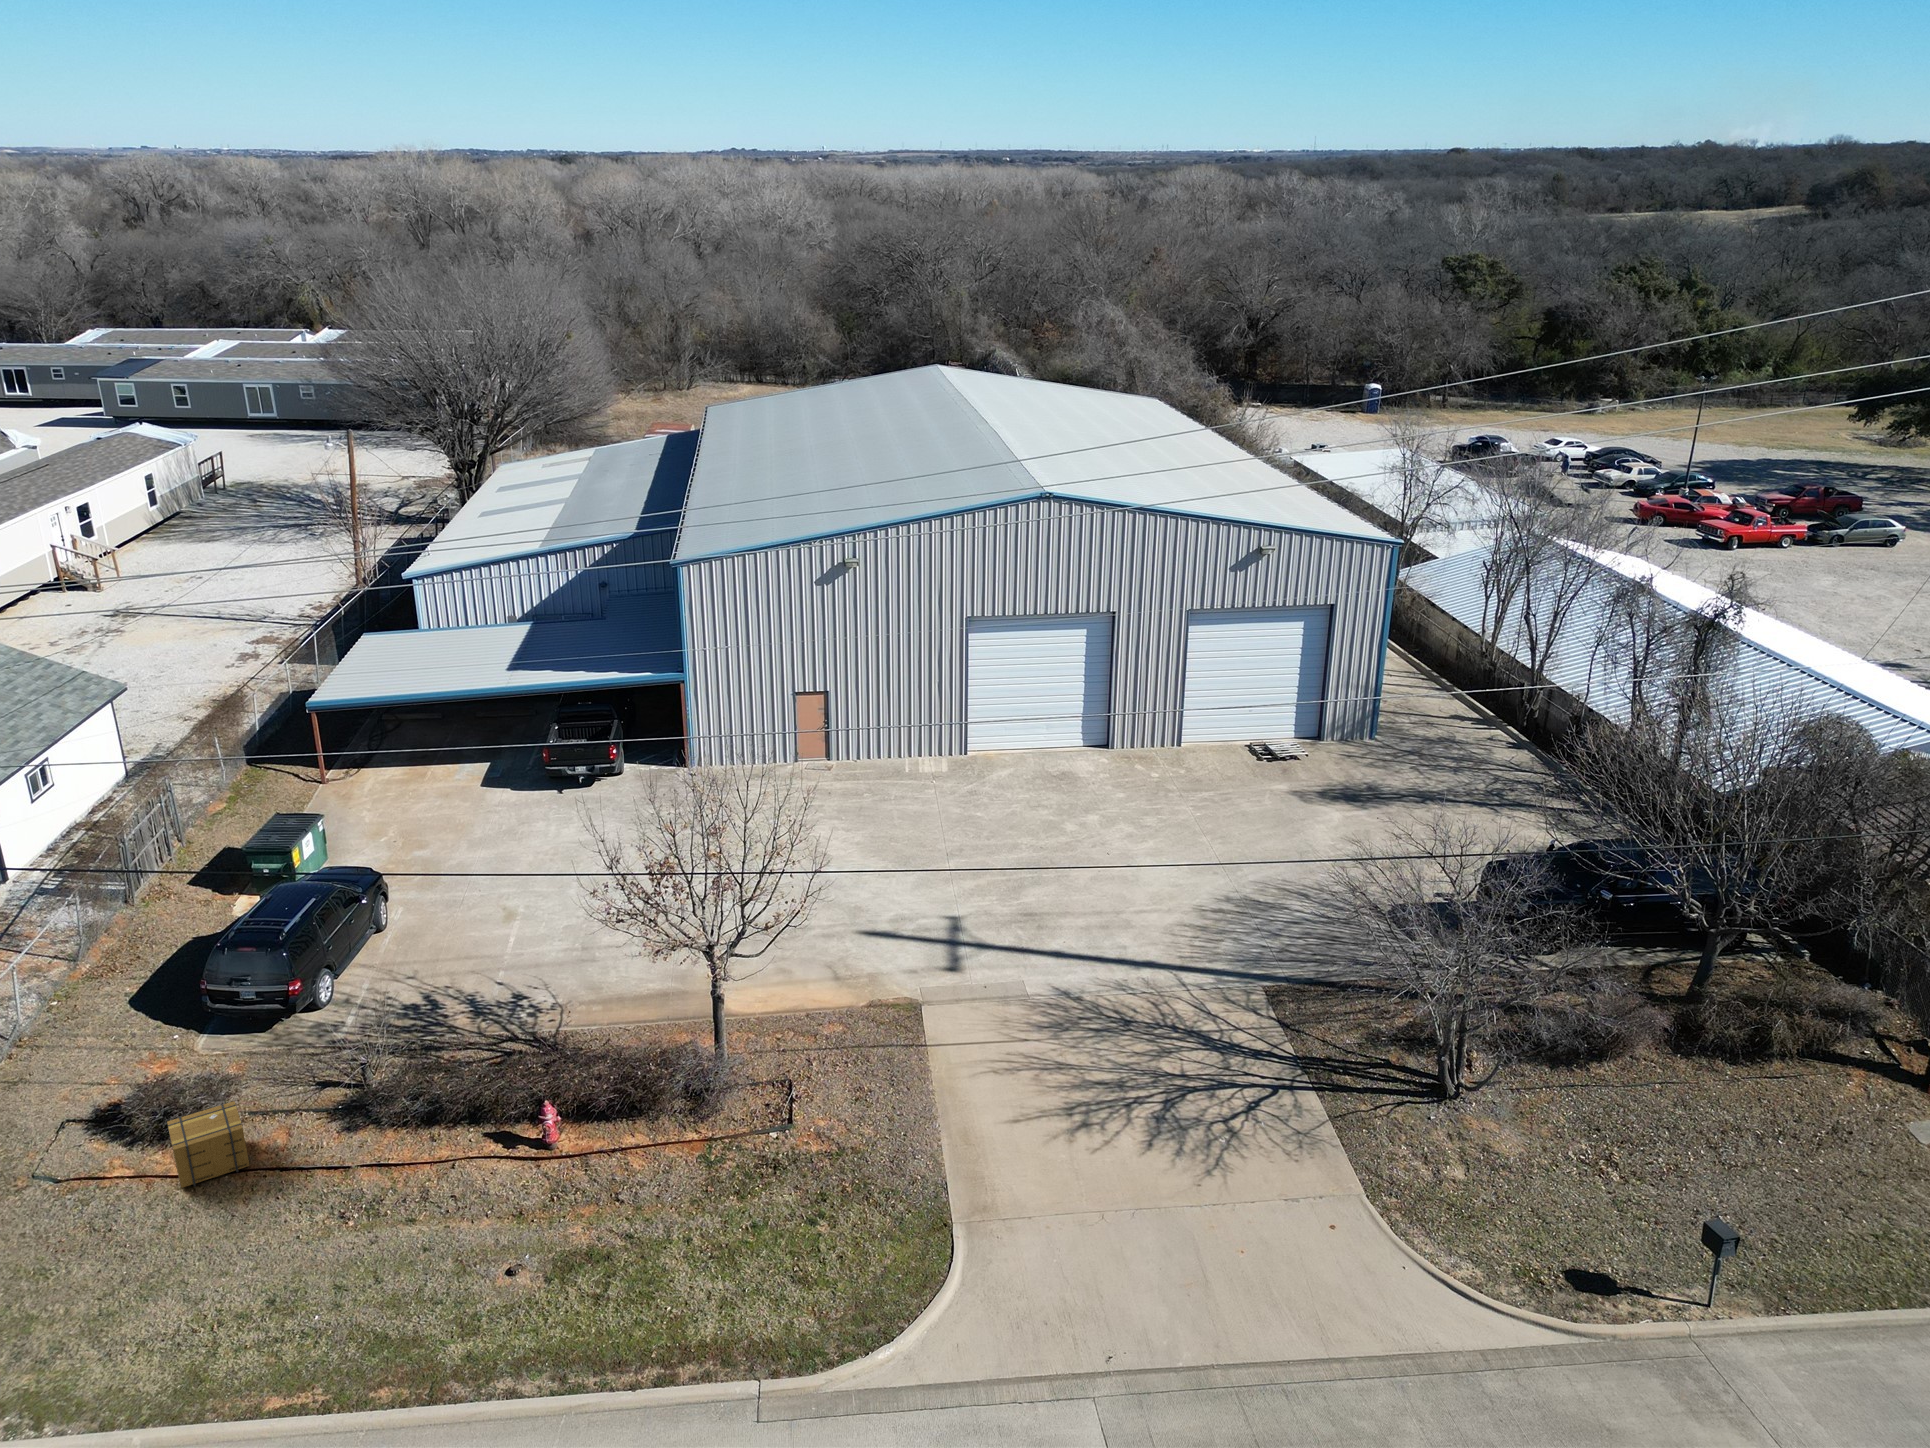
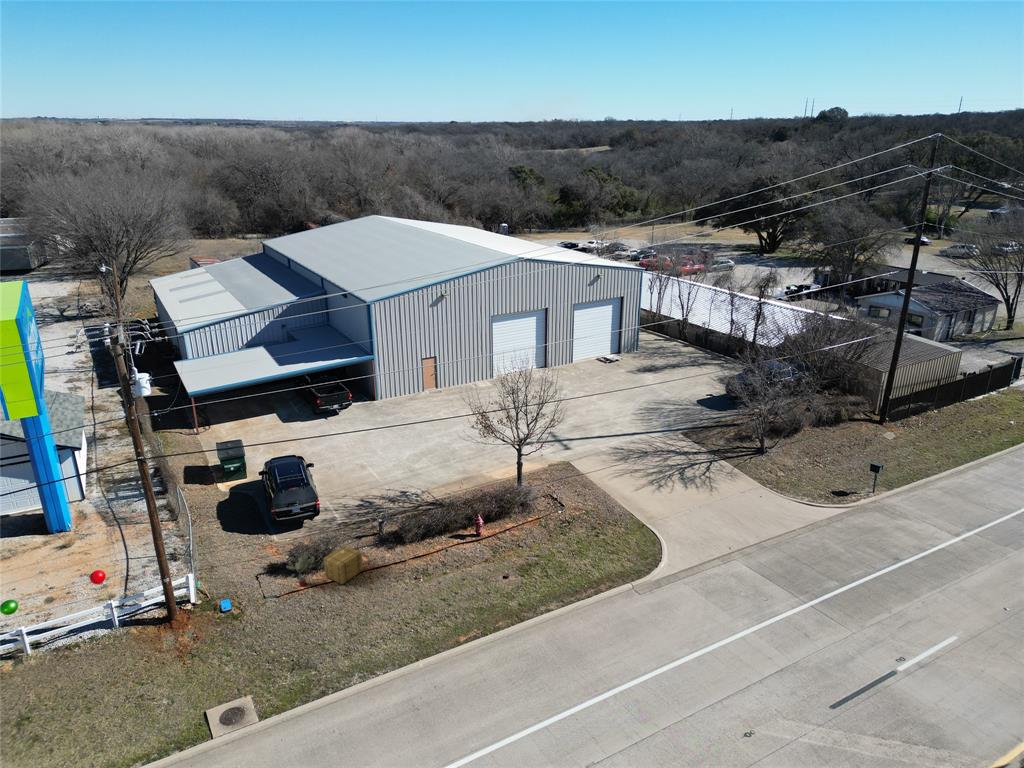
potted tree: none [95,1099,147,1169] -> present [287,552,314,586]

